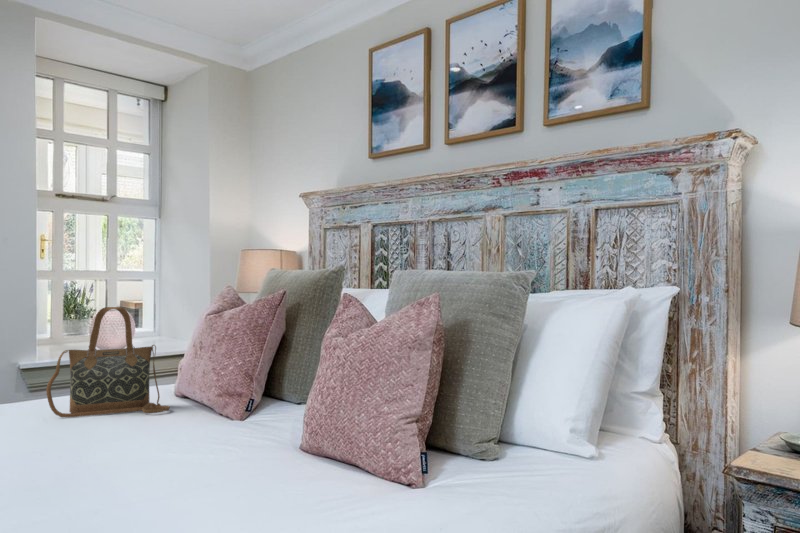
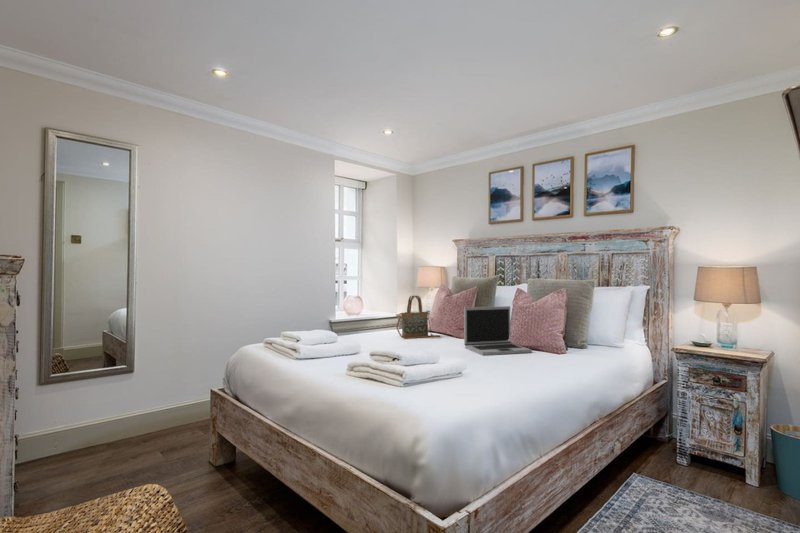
laptop: none [129,337,306,494] -> present [464,306,532,355]

